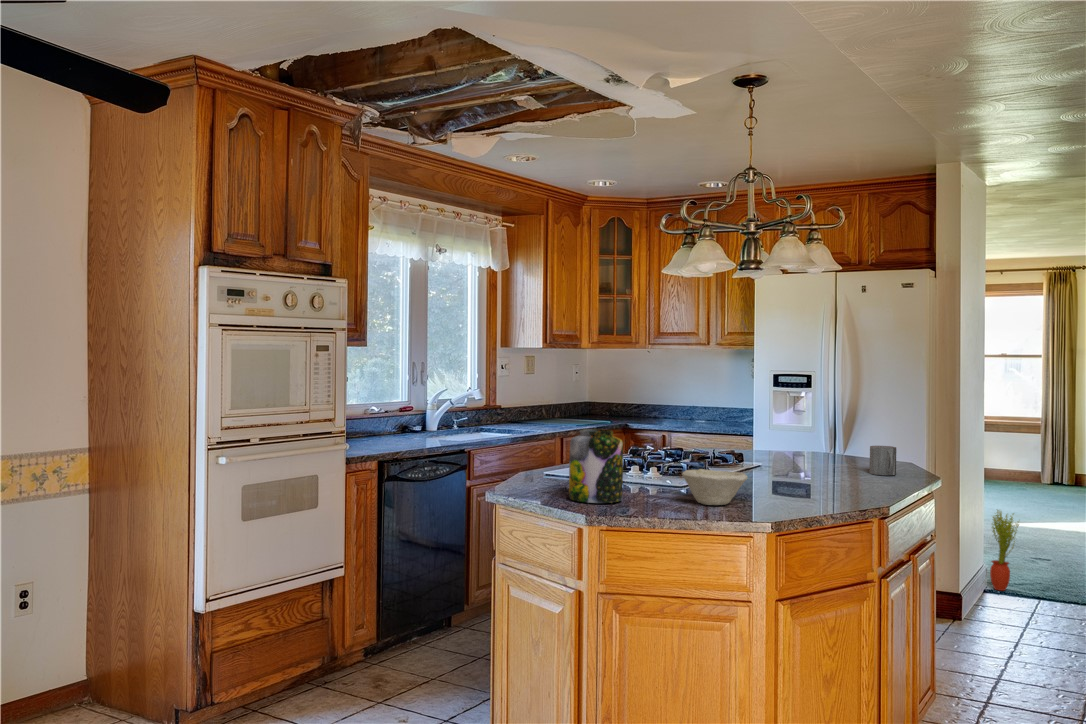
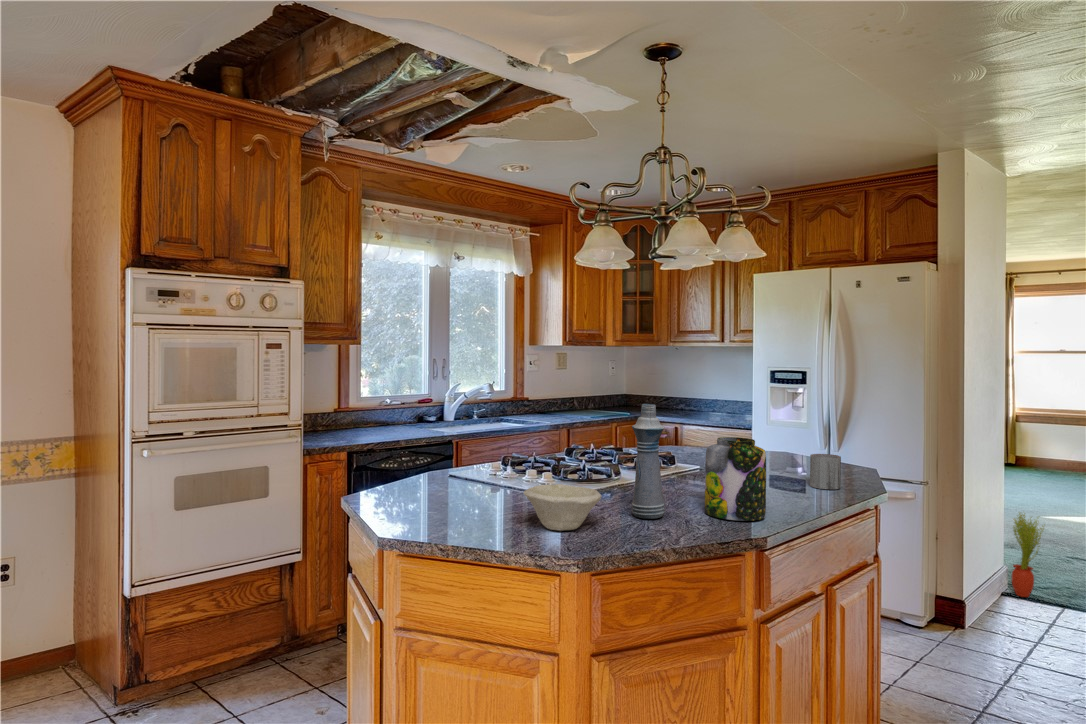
bottle: none [756,400,785,496] -> present [632,404,665,519]
jar: present [569,429,623,503] -> present [705,437,766,521]

